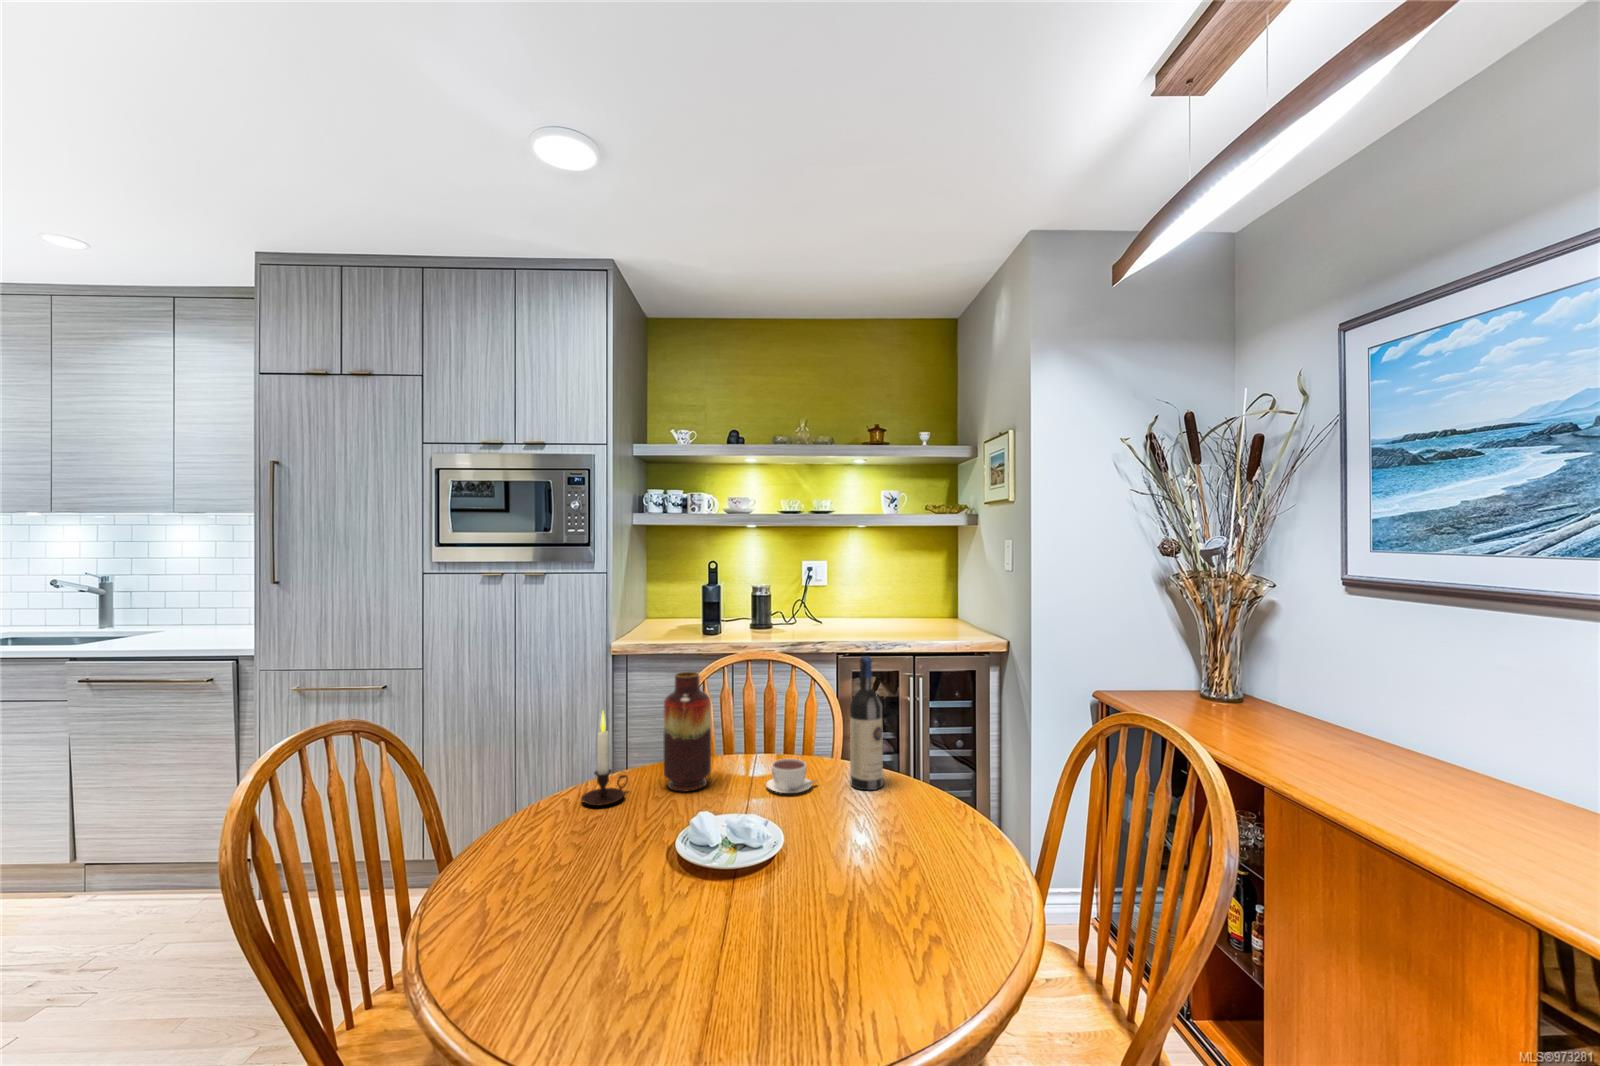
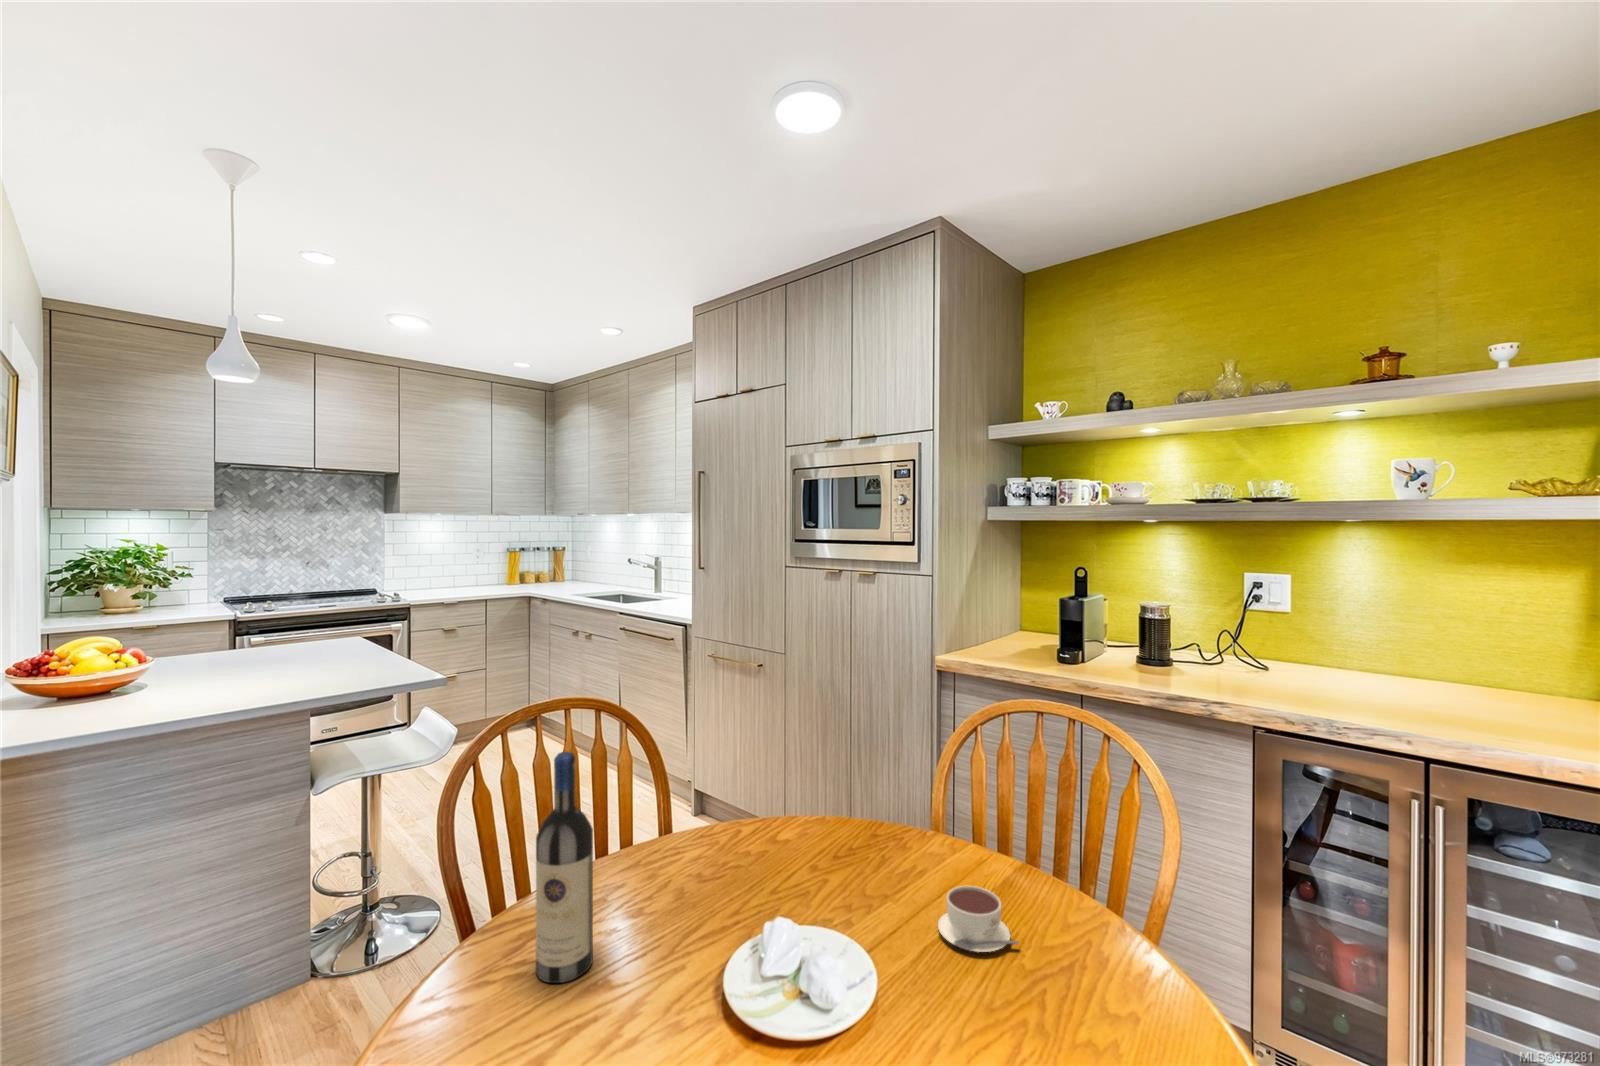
wine bottle: present [850,656,883,790] -> present [536,751,593,983]
vase: present [663,672,711,792] -> none [830,724,891,885]
candle: present [581,711,628,806] -> none [734,752,795,866]

